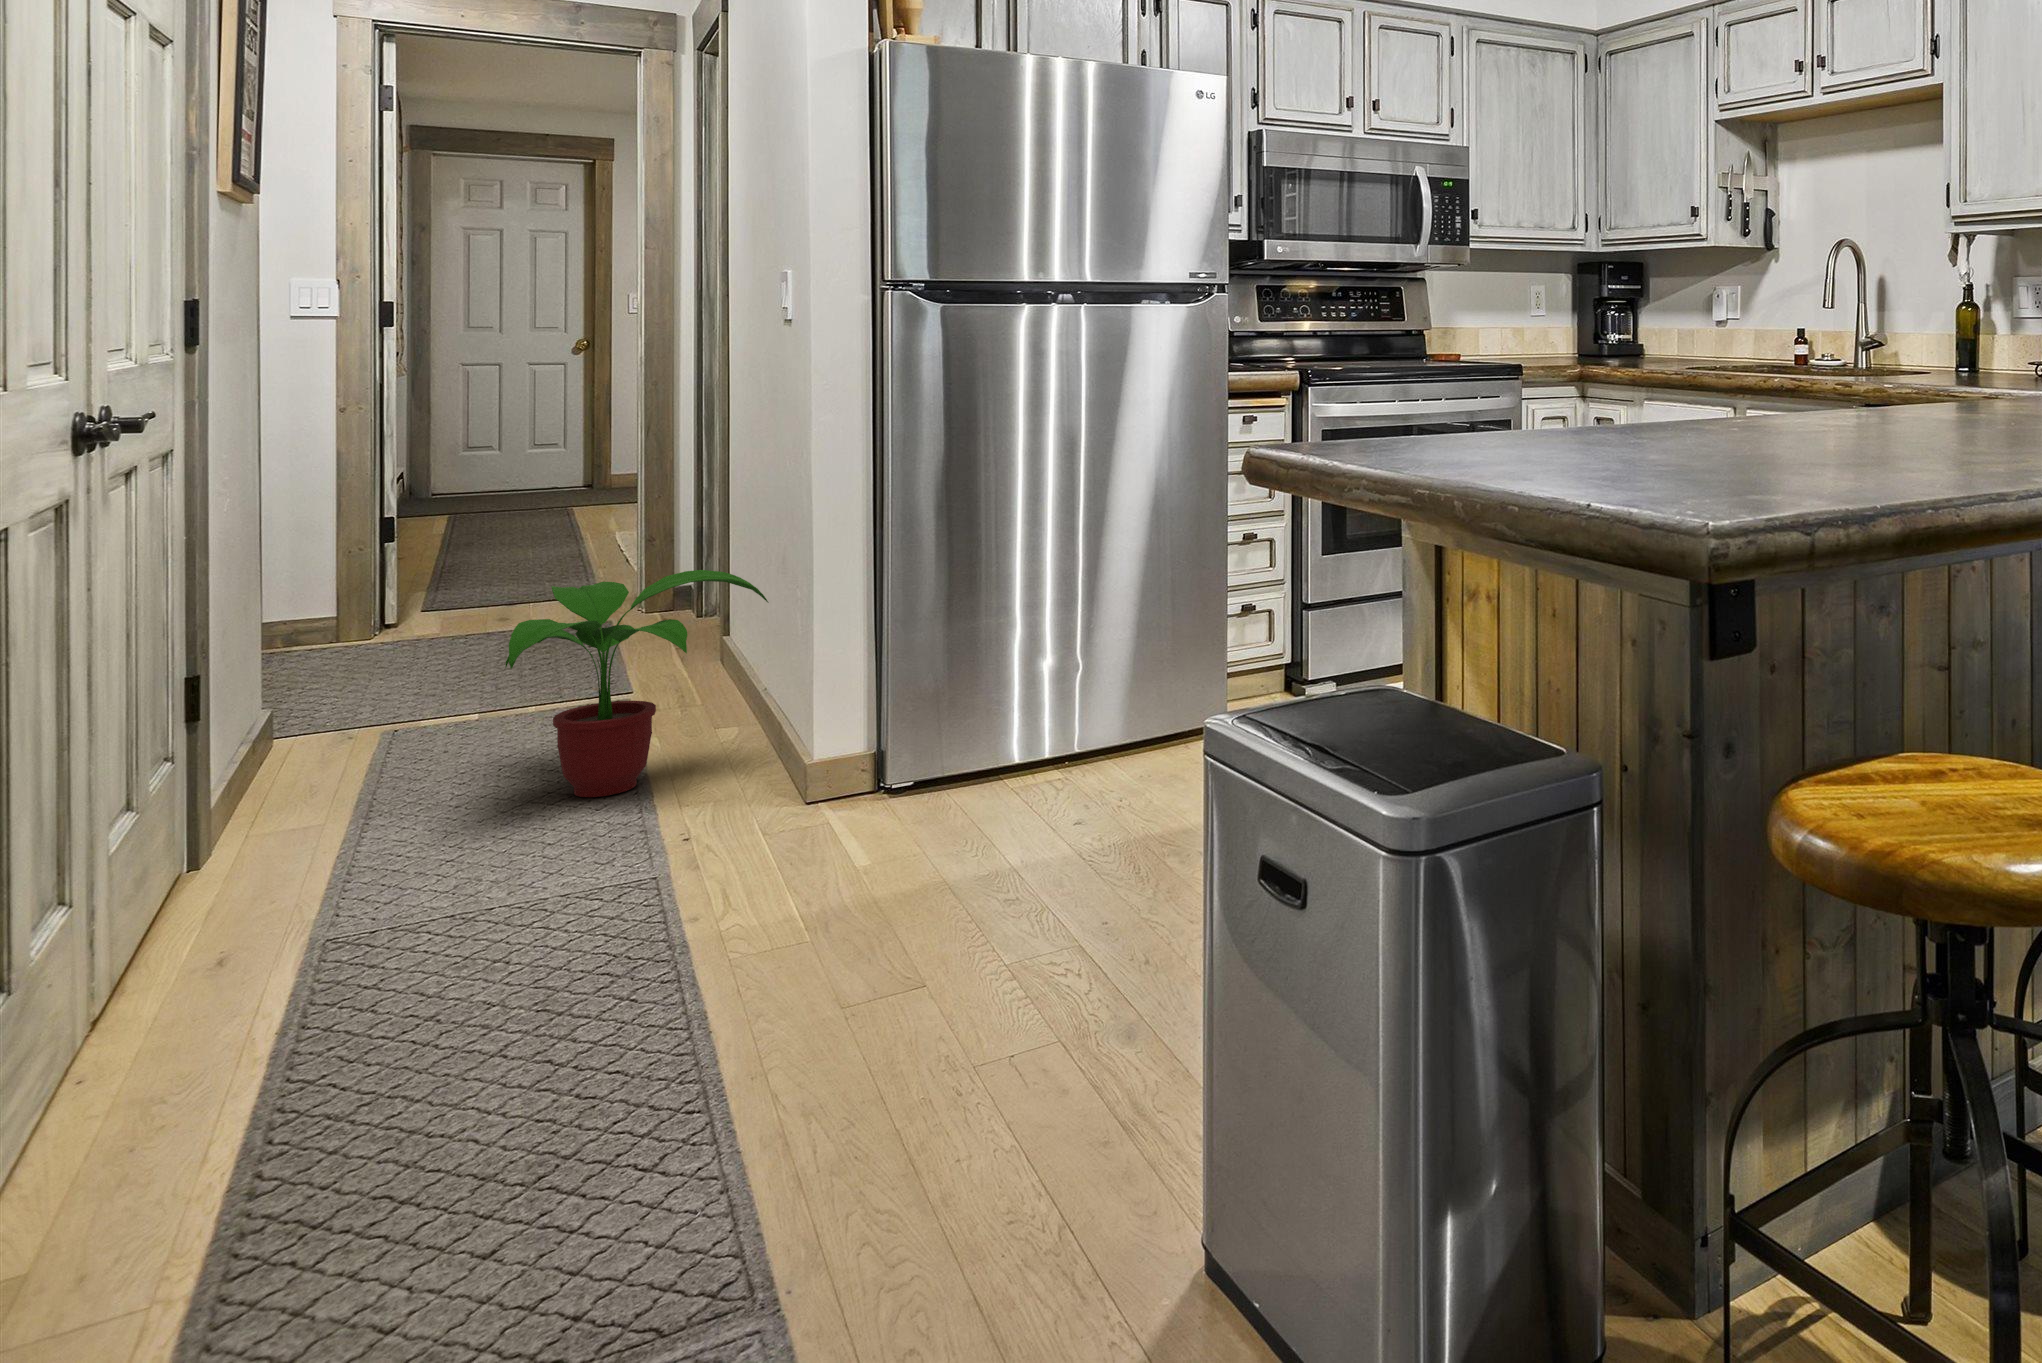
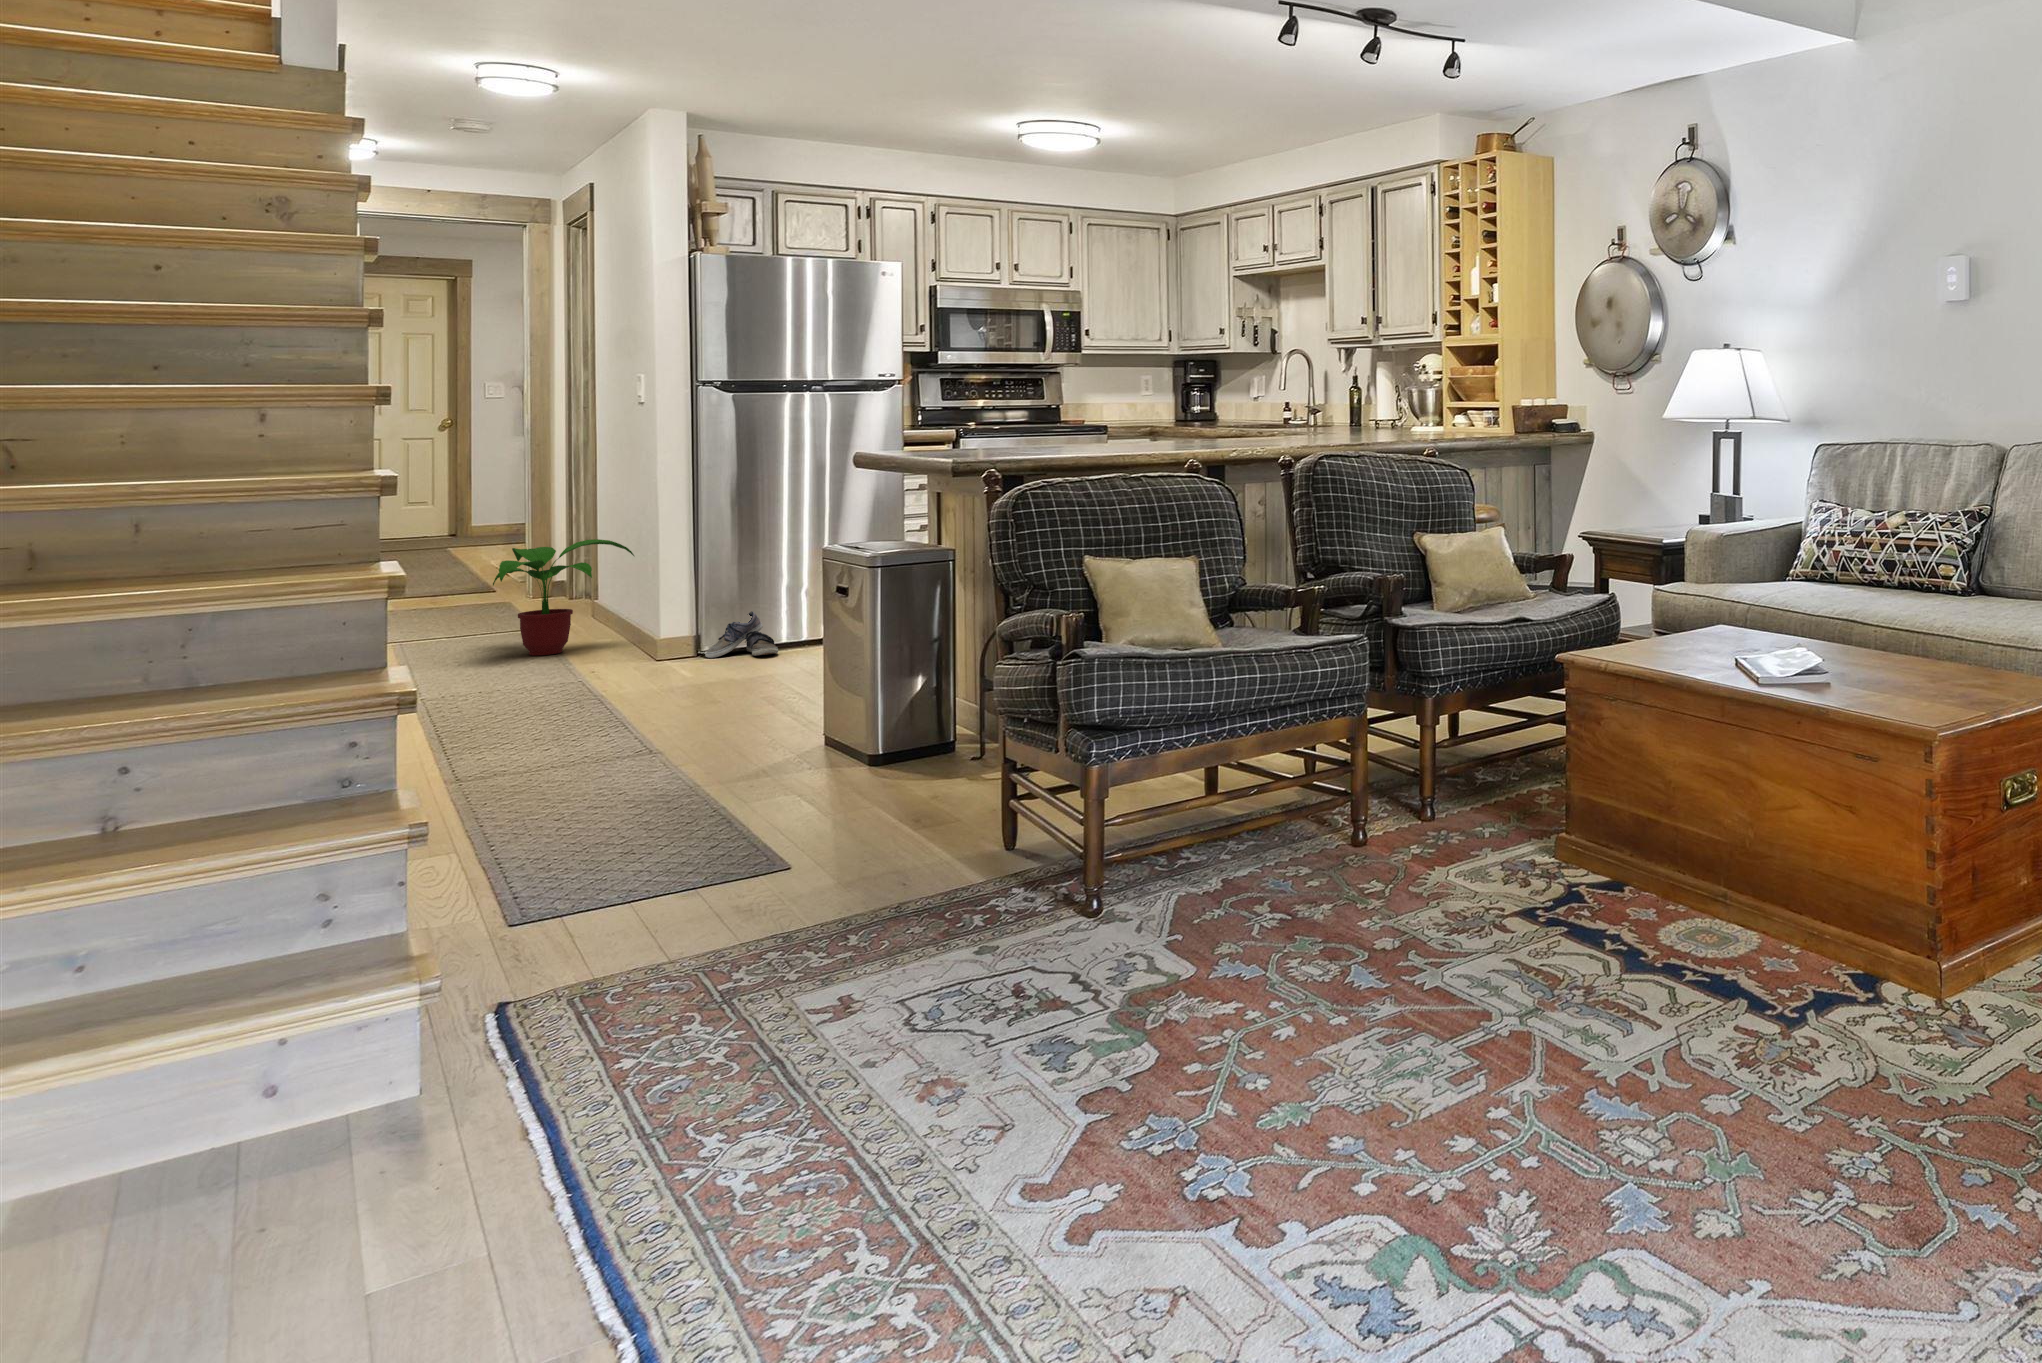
shoe: none [895,718,1030,818] -> present [705,611,778,658]

